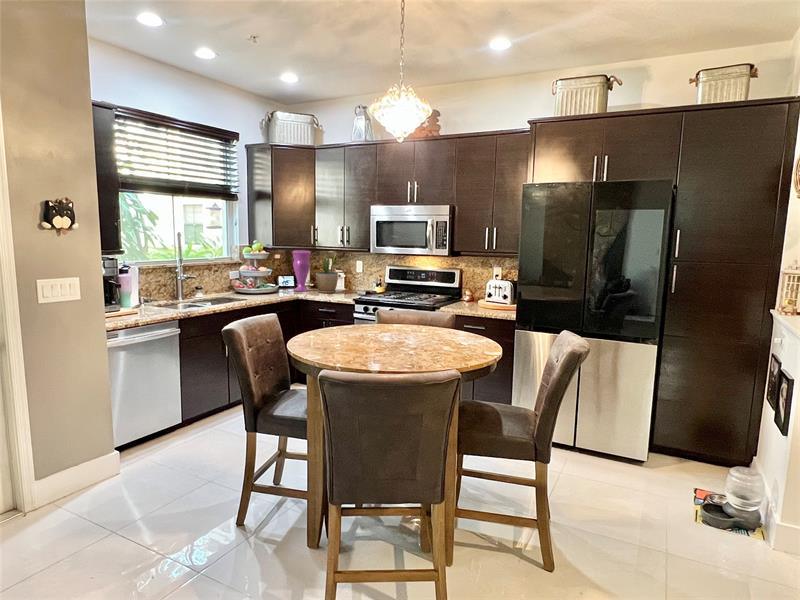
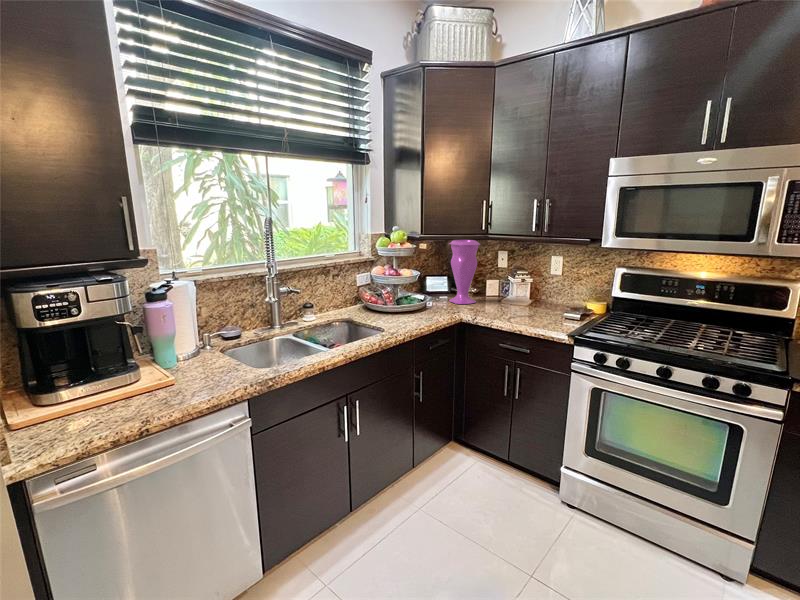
potted plant: present [316,253,338,293] -> none [489,243,528,313]

